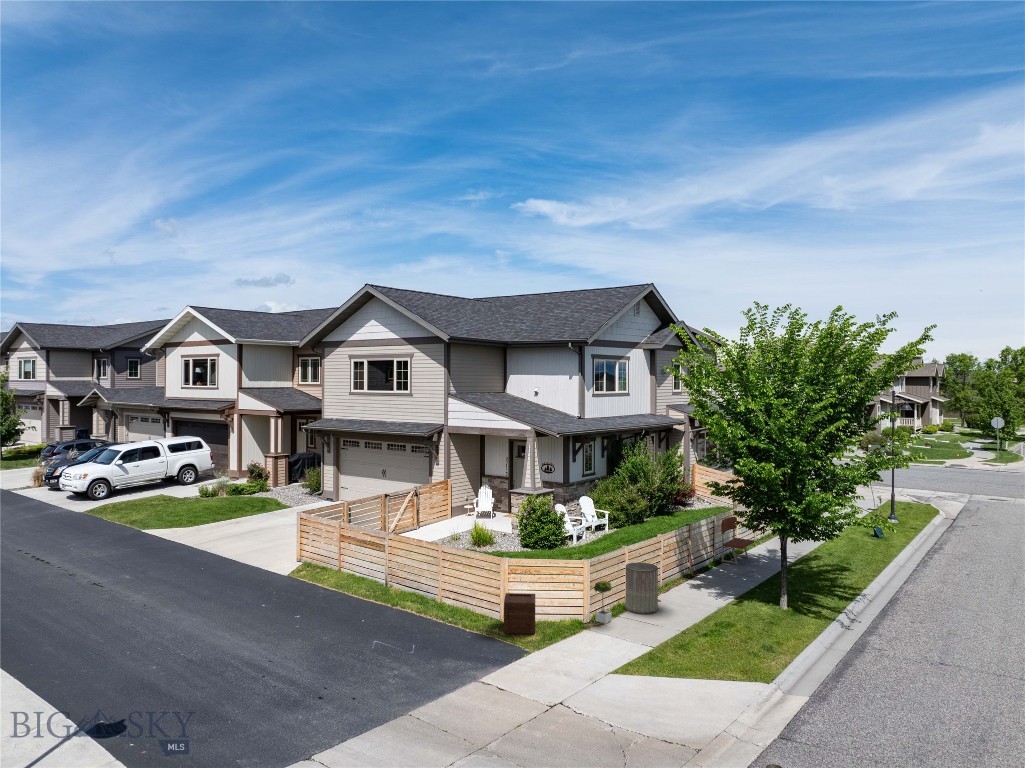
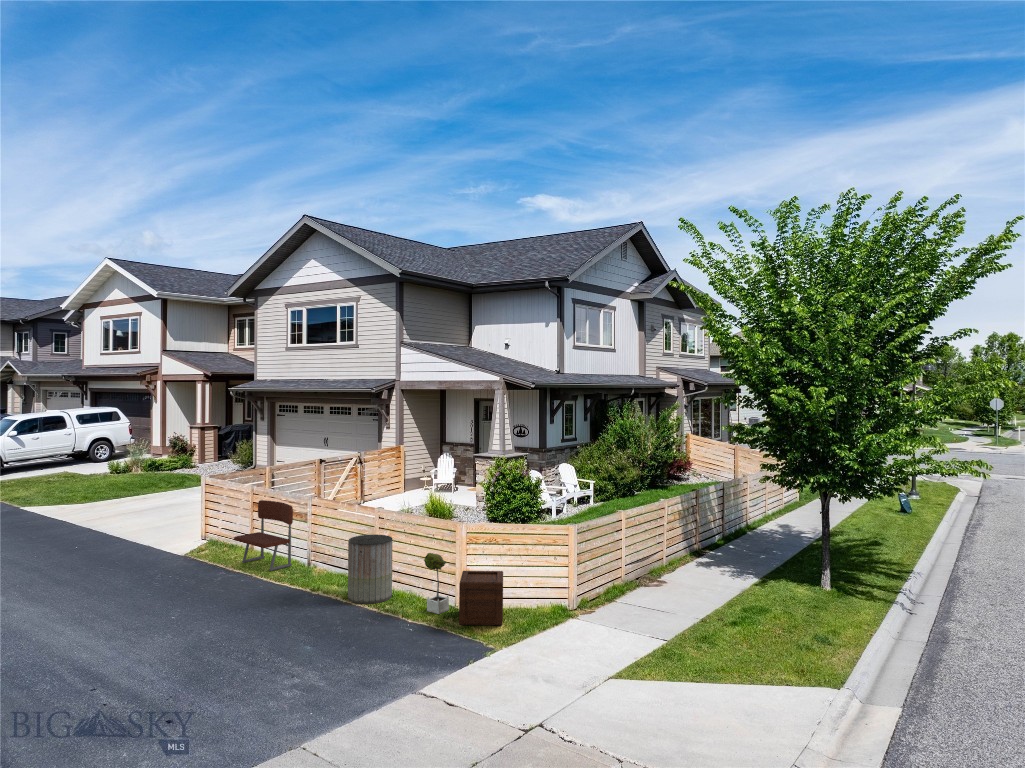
bench: present [721,517,754,564] -> present [234,500,293,571]
trash can: present [625,562,658,614] -> present [348,534,393,604]
potted tree: present [594,581,612,624] -> present [424,553,449,614]

